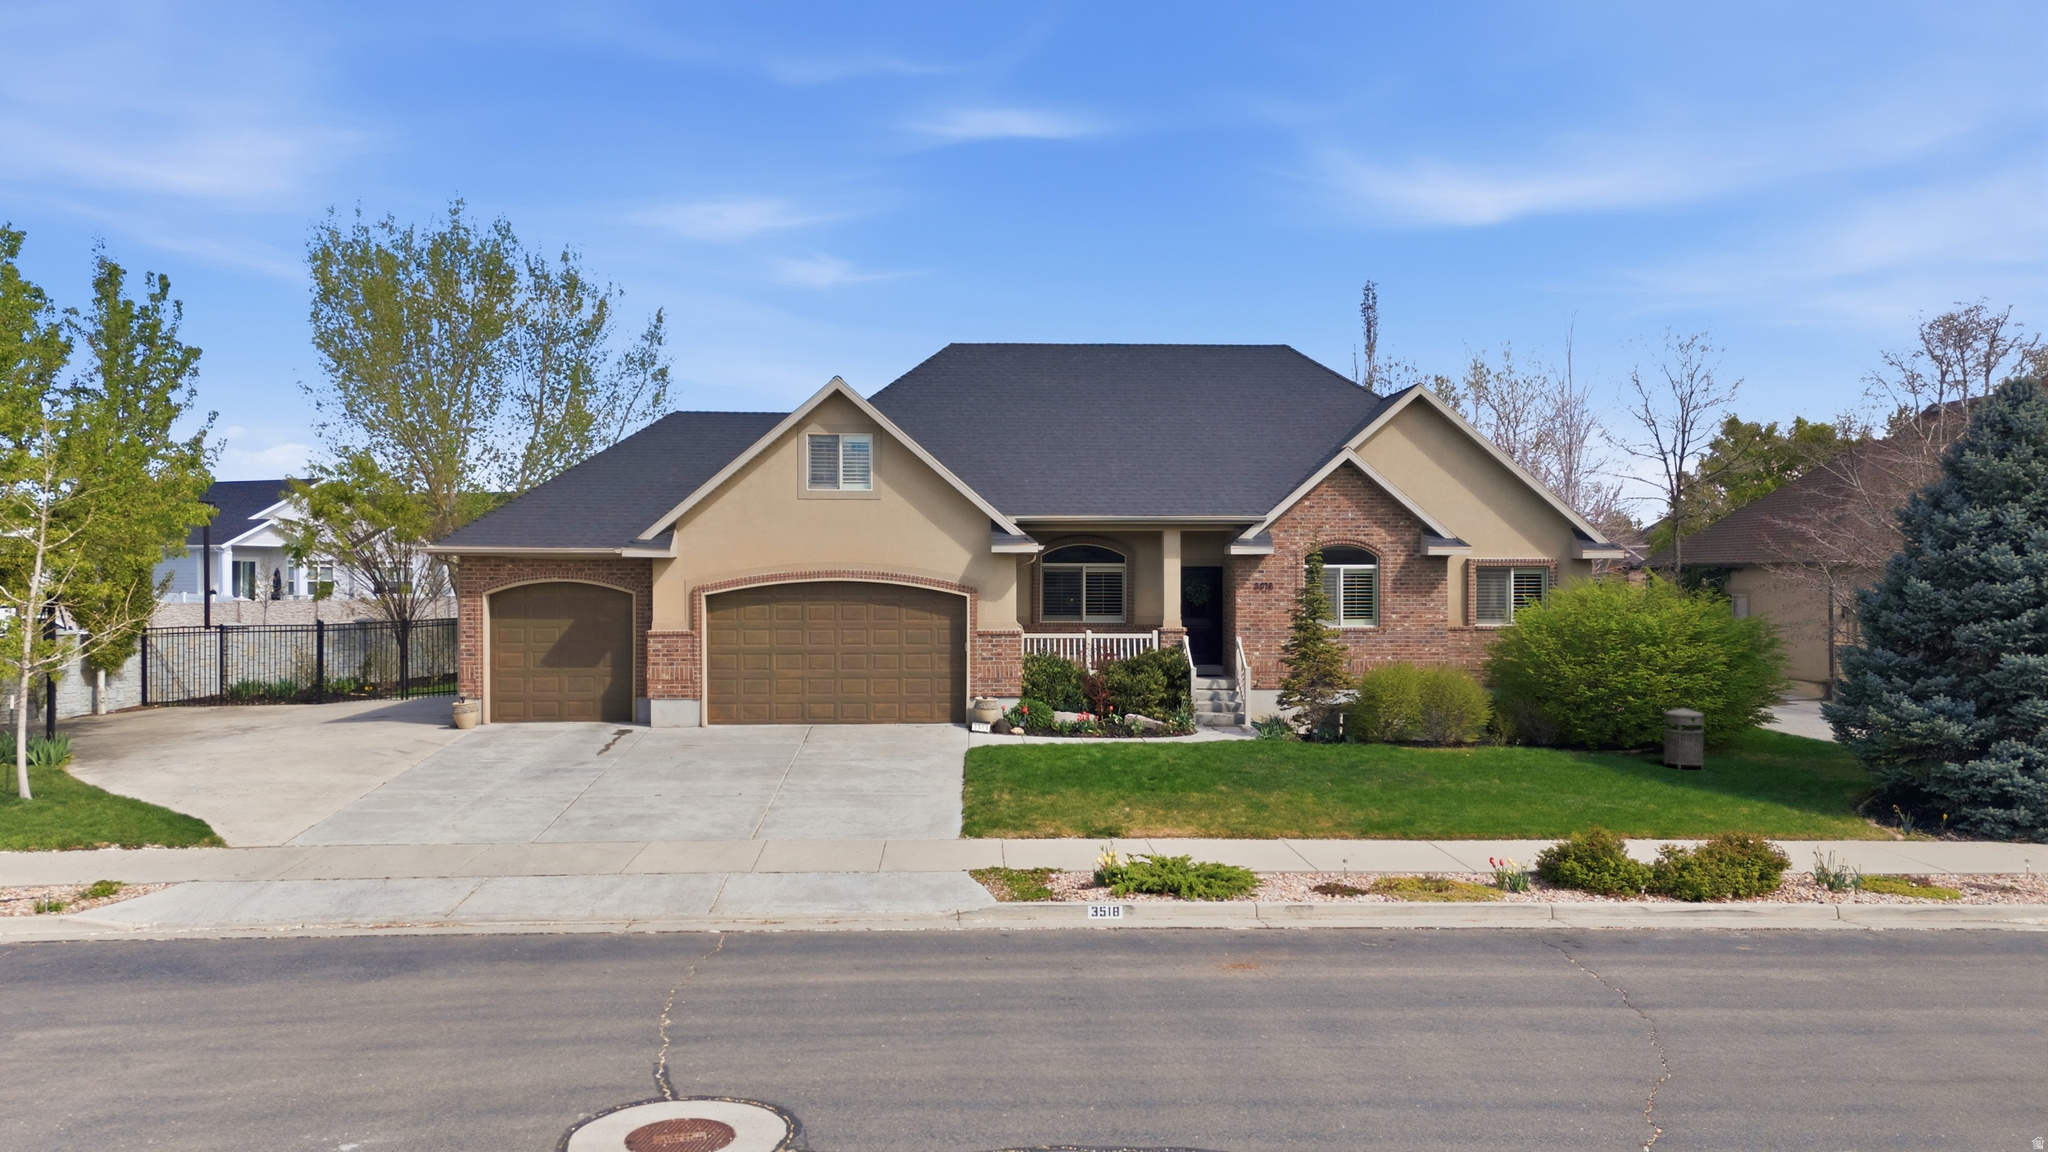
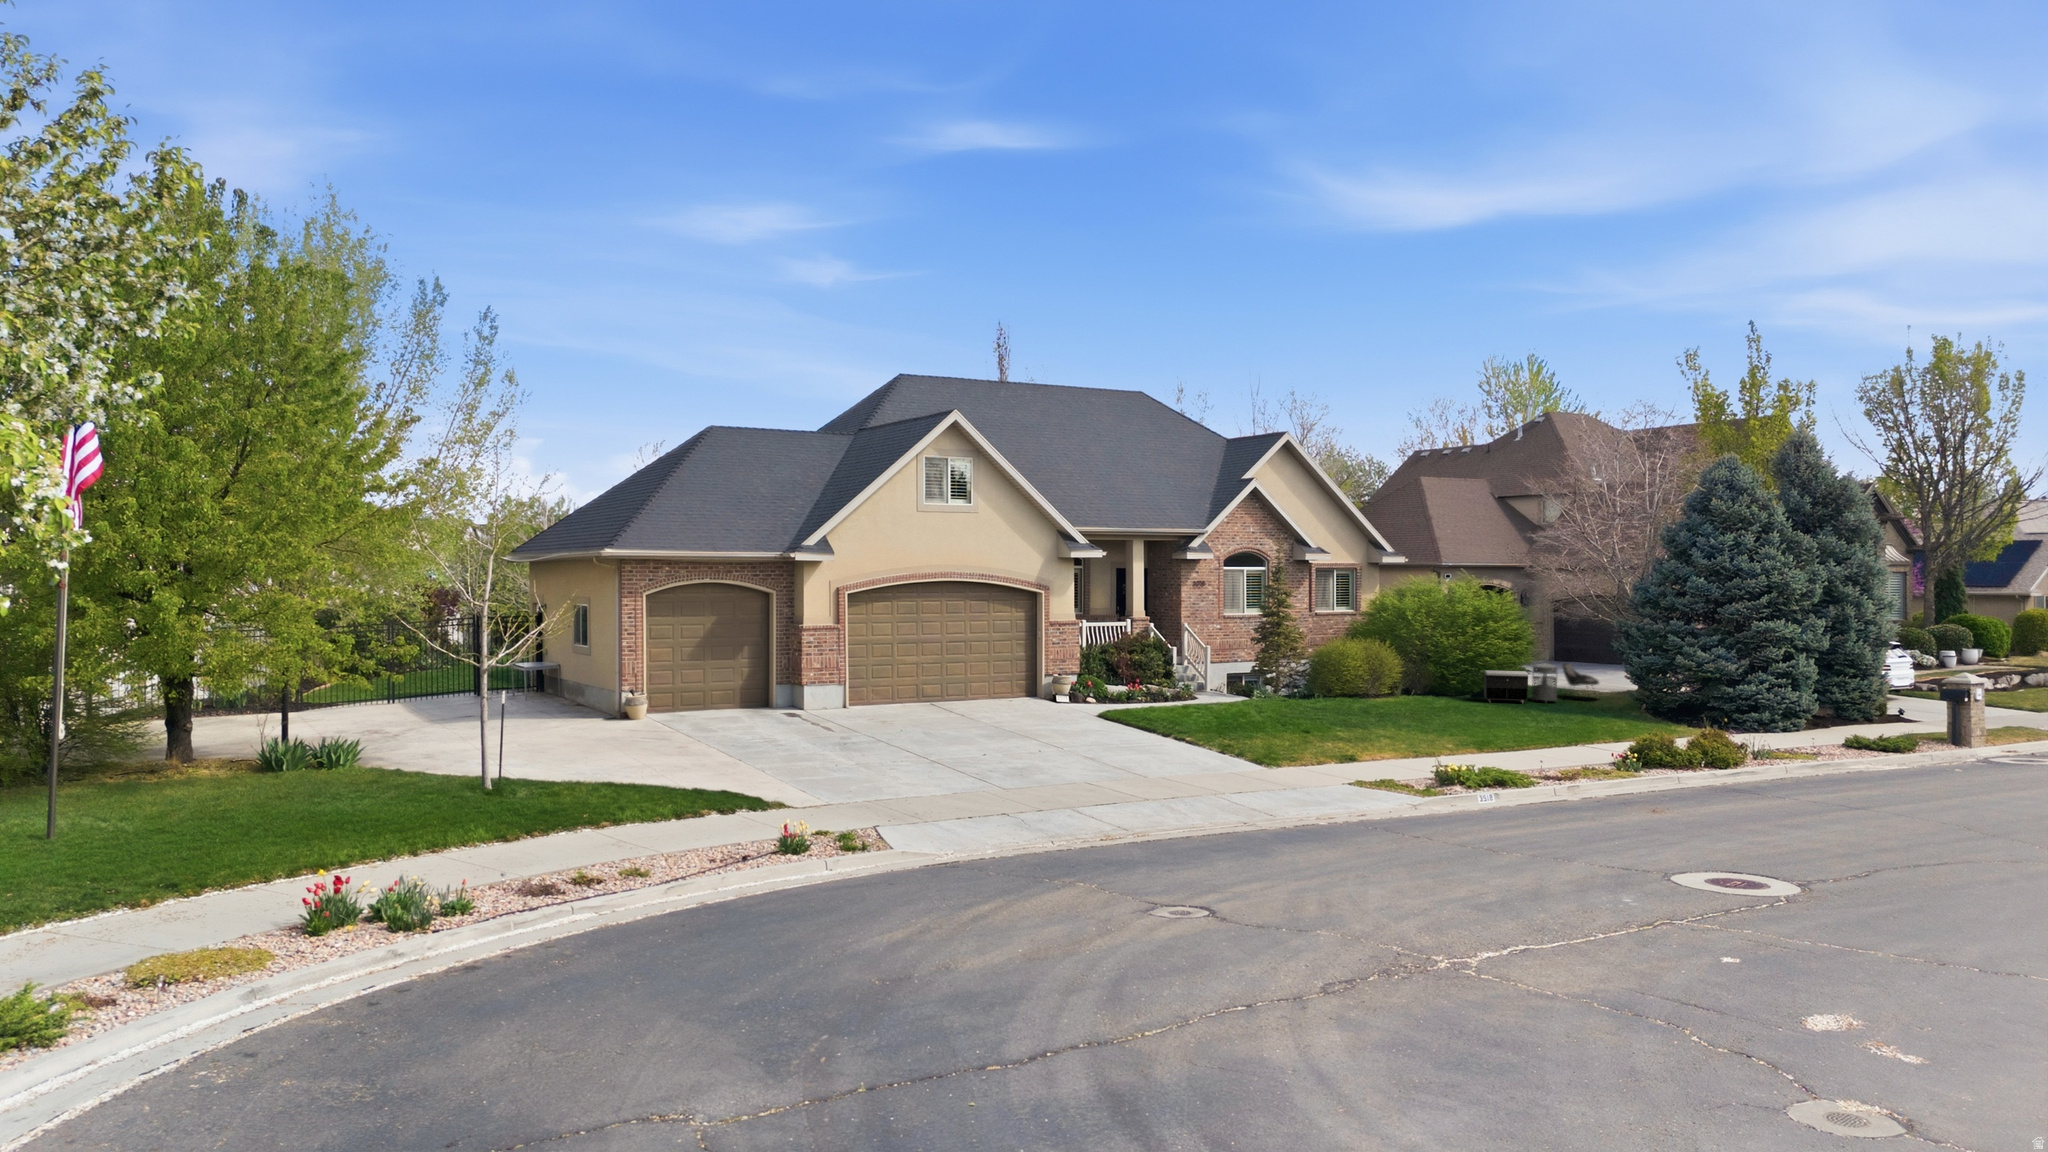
lounge chair: none [1722,709,1791,771] -> present [1562,663,1599,699]
storage bench: none [1581,715,1652,767] -> present [1484,670,1528,703]

